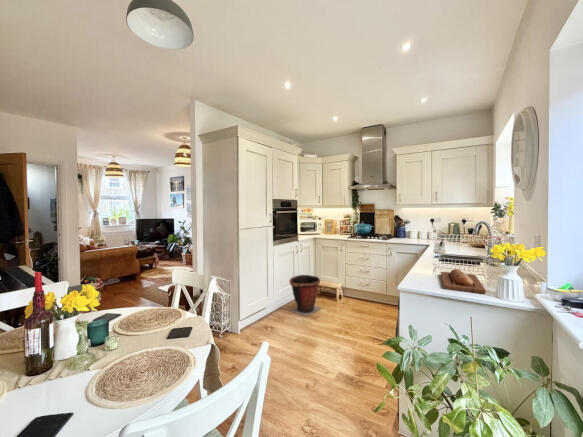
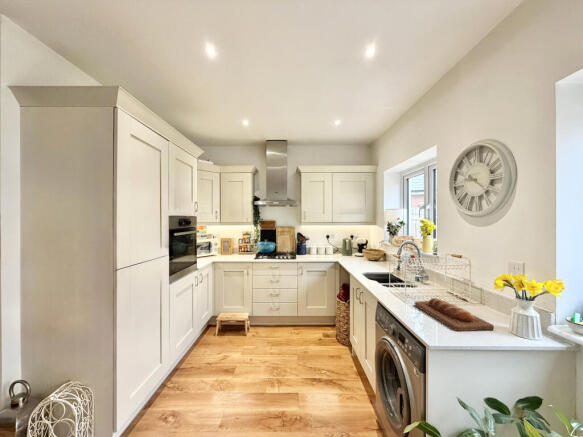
waste bin: present [290,275,321,316] -> none [190,309,233,372]

